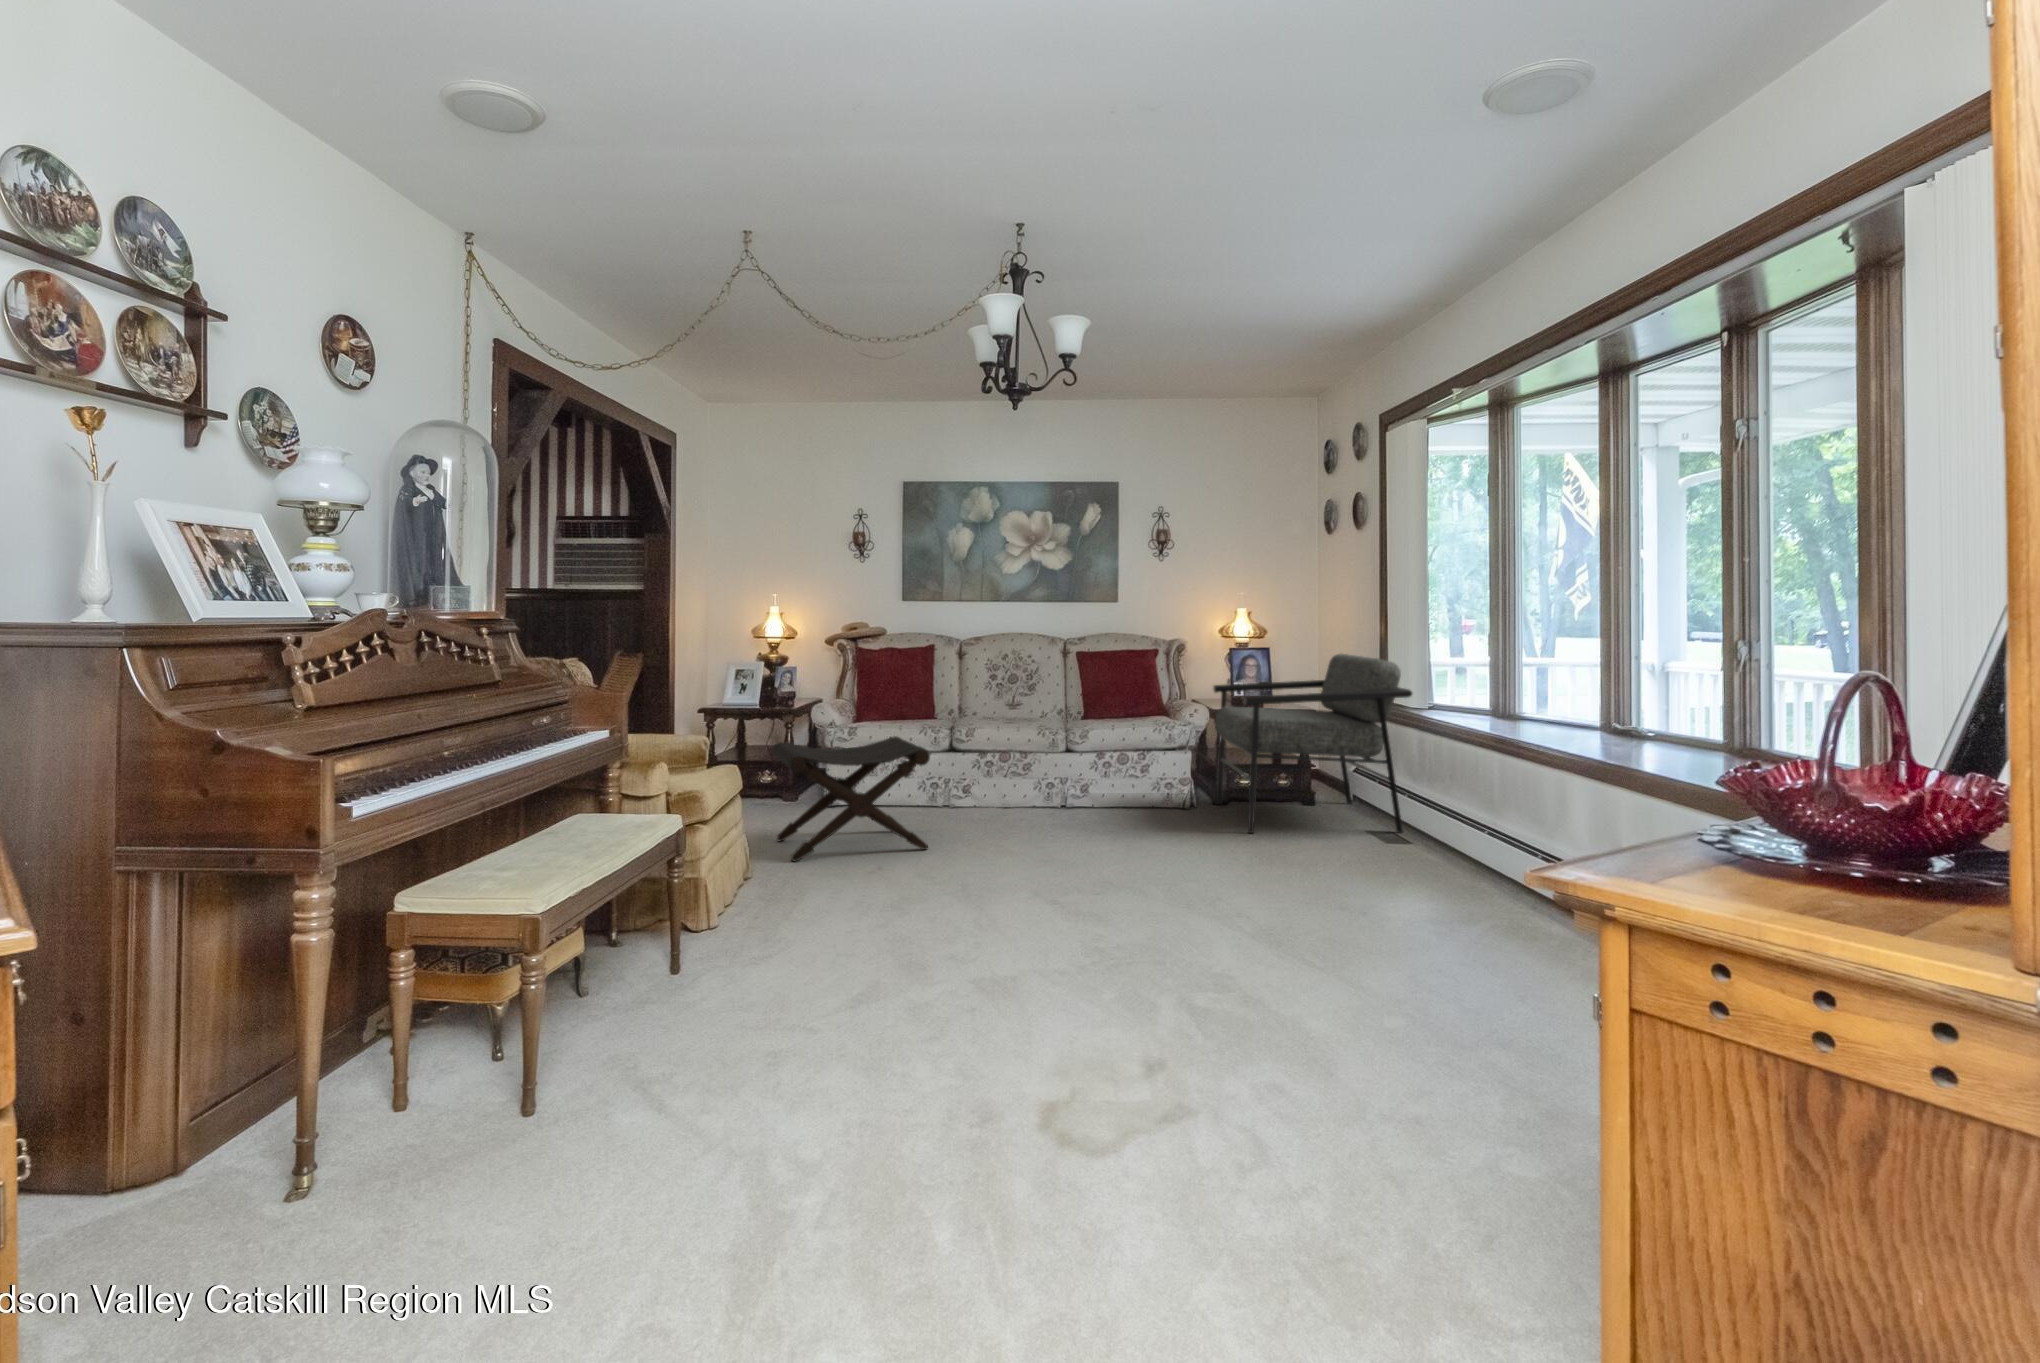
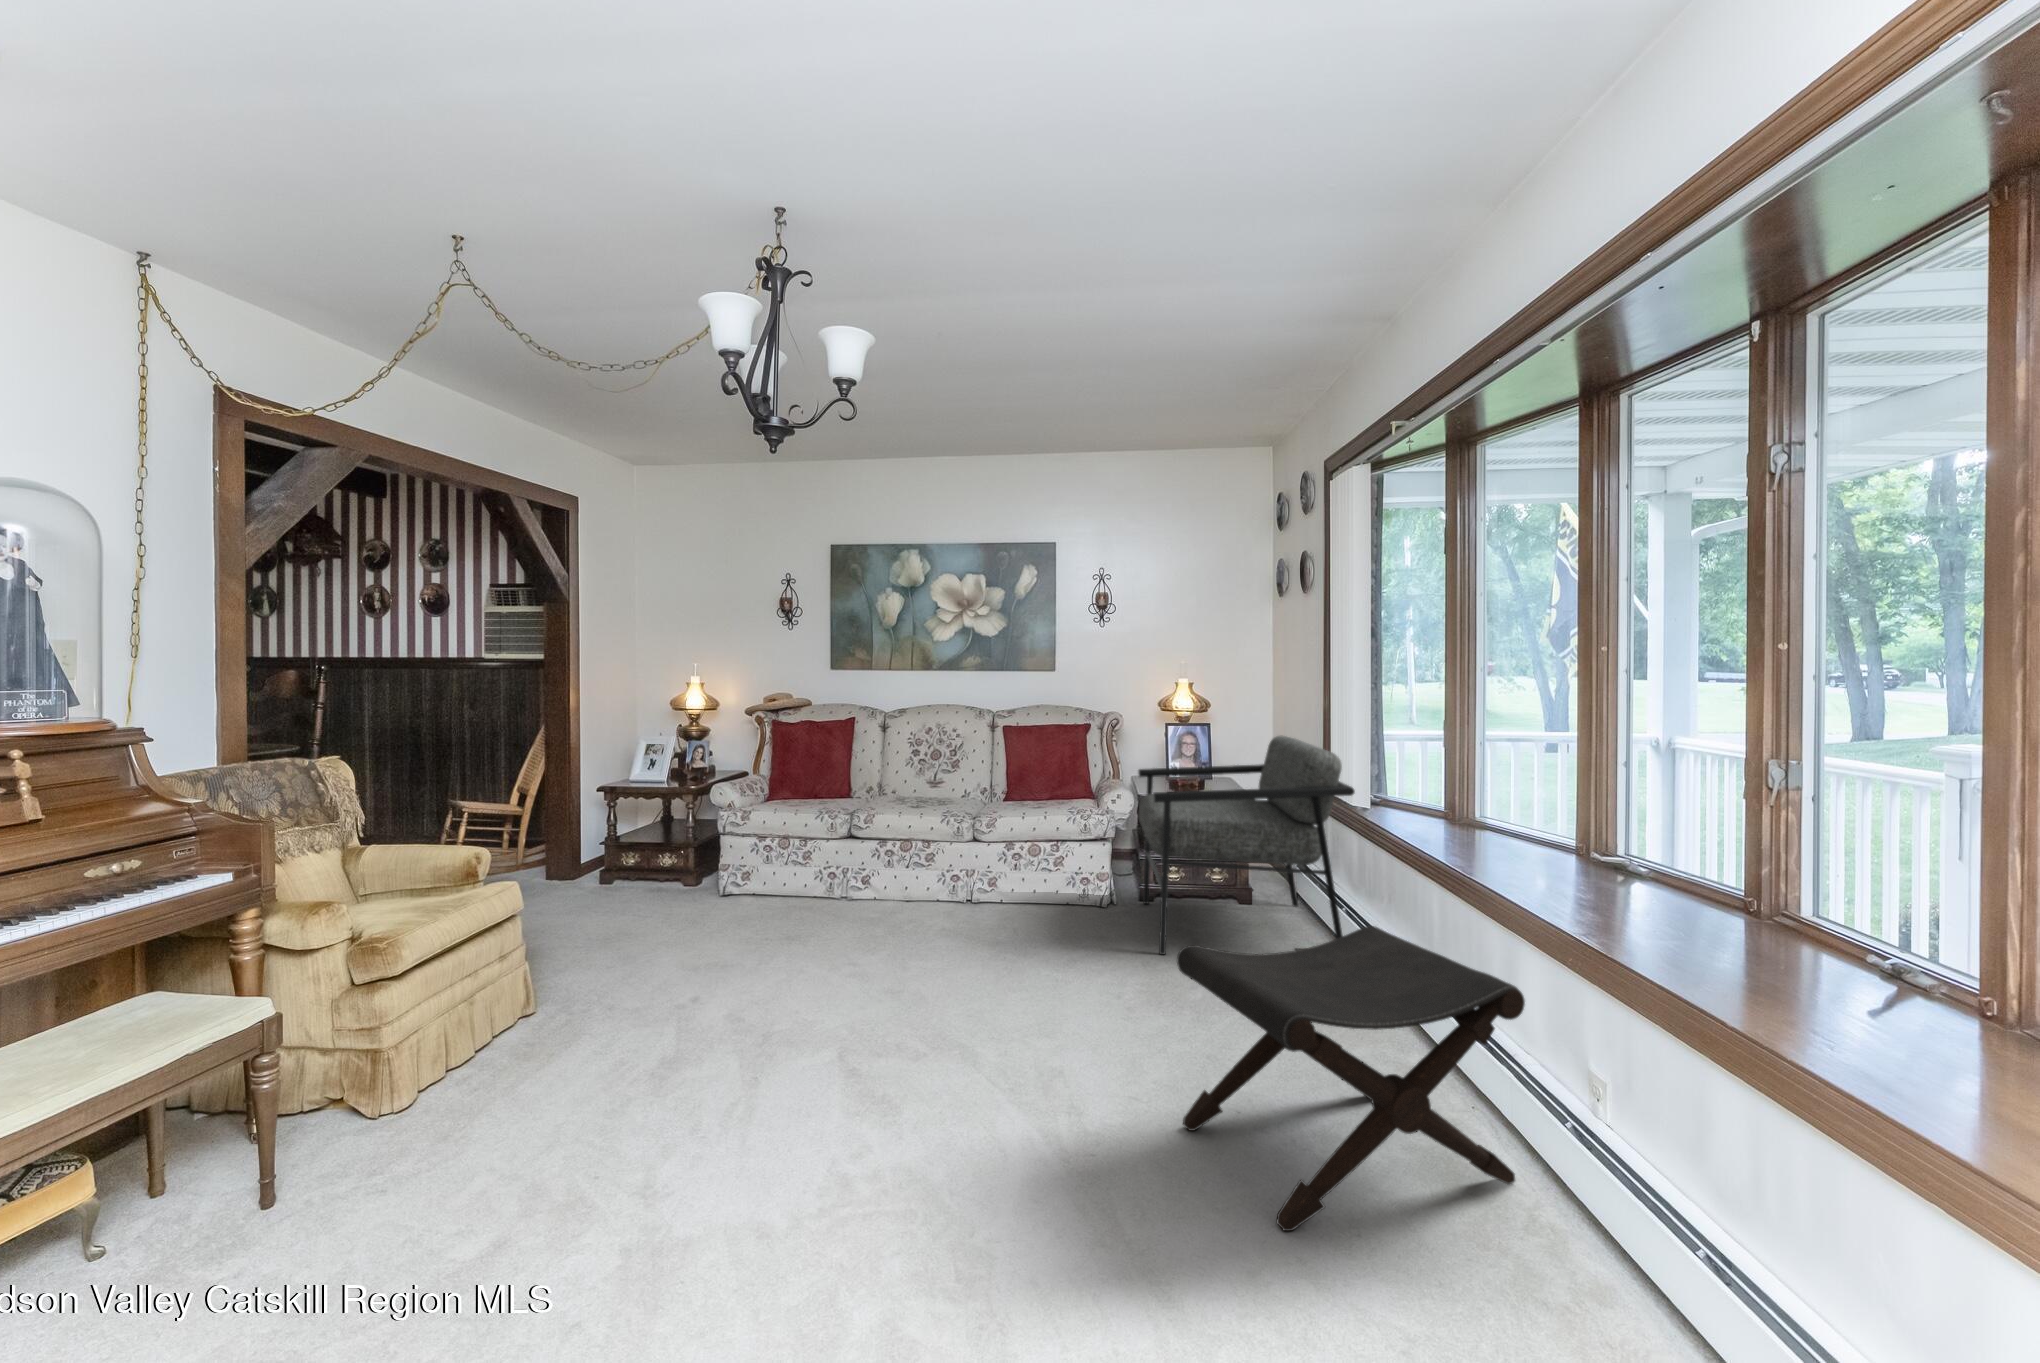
footstool: present [773,736,930,861] -> present [1177,926,1525,1231]

